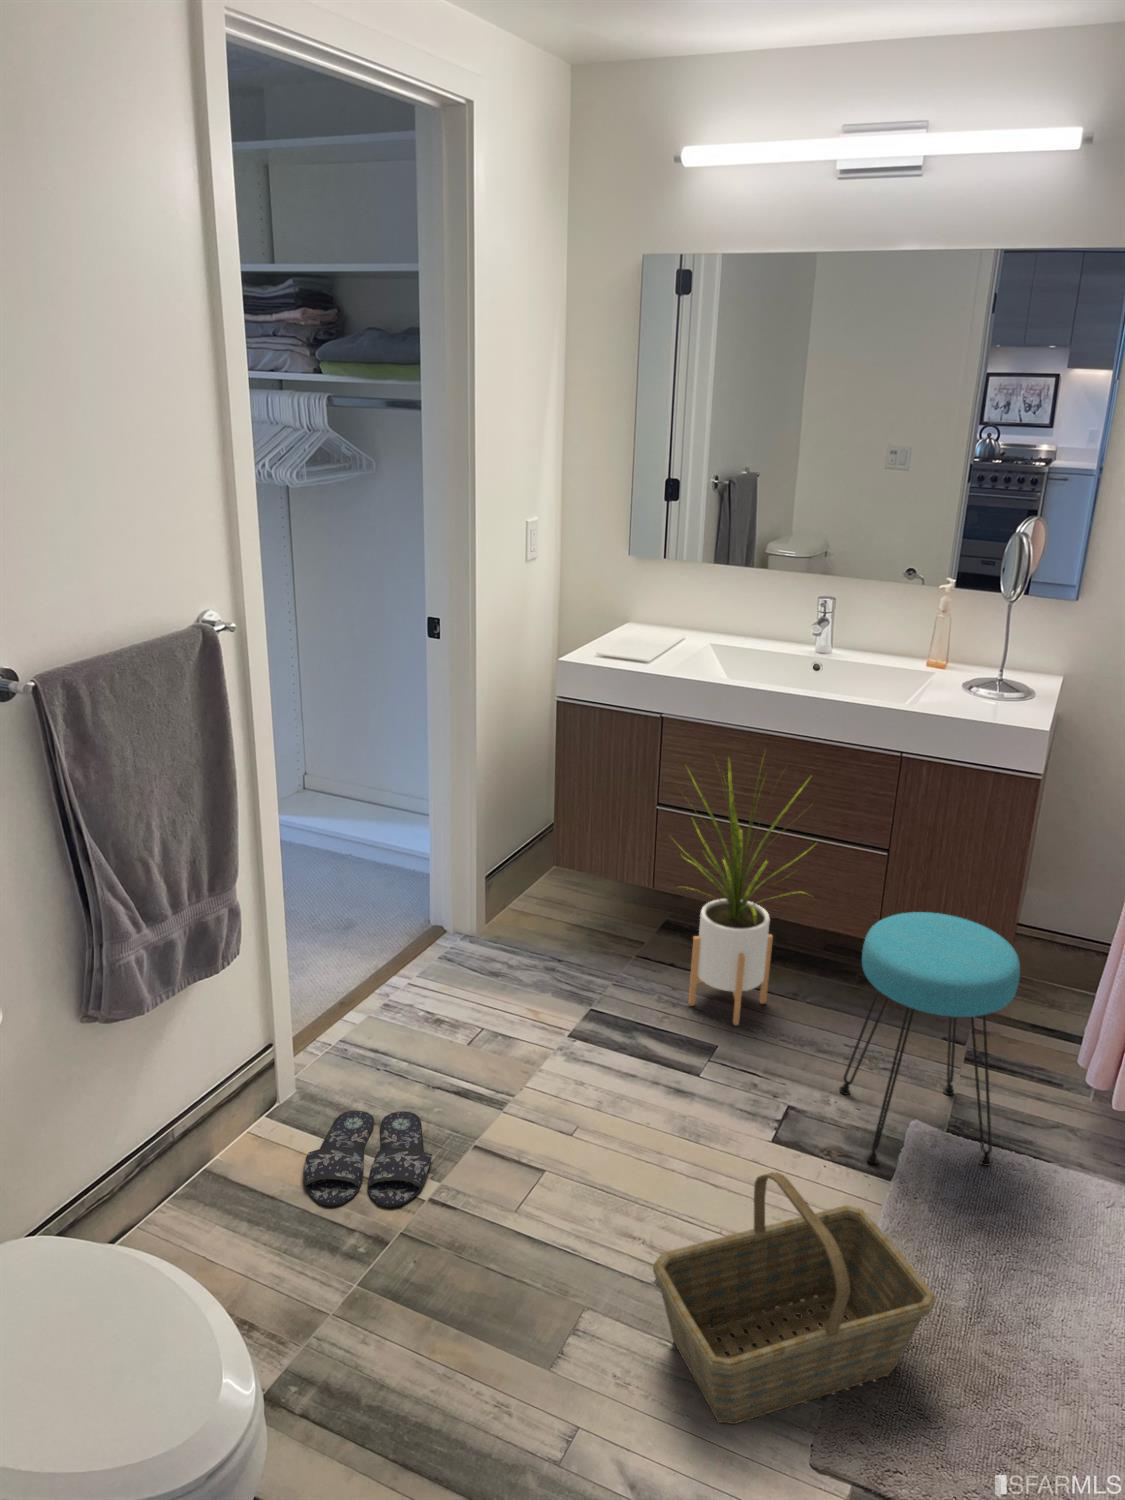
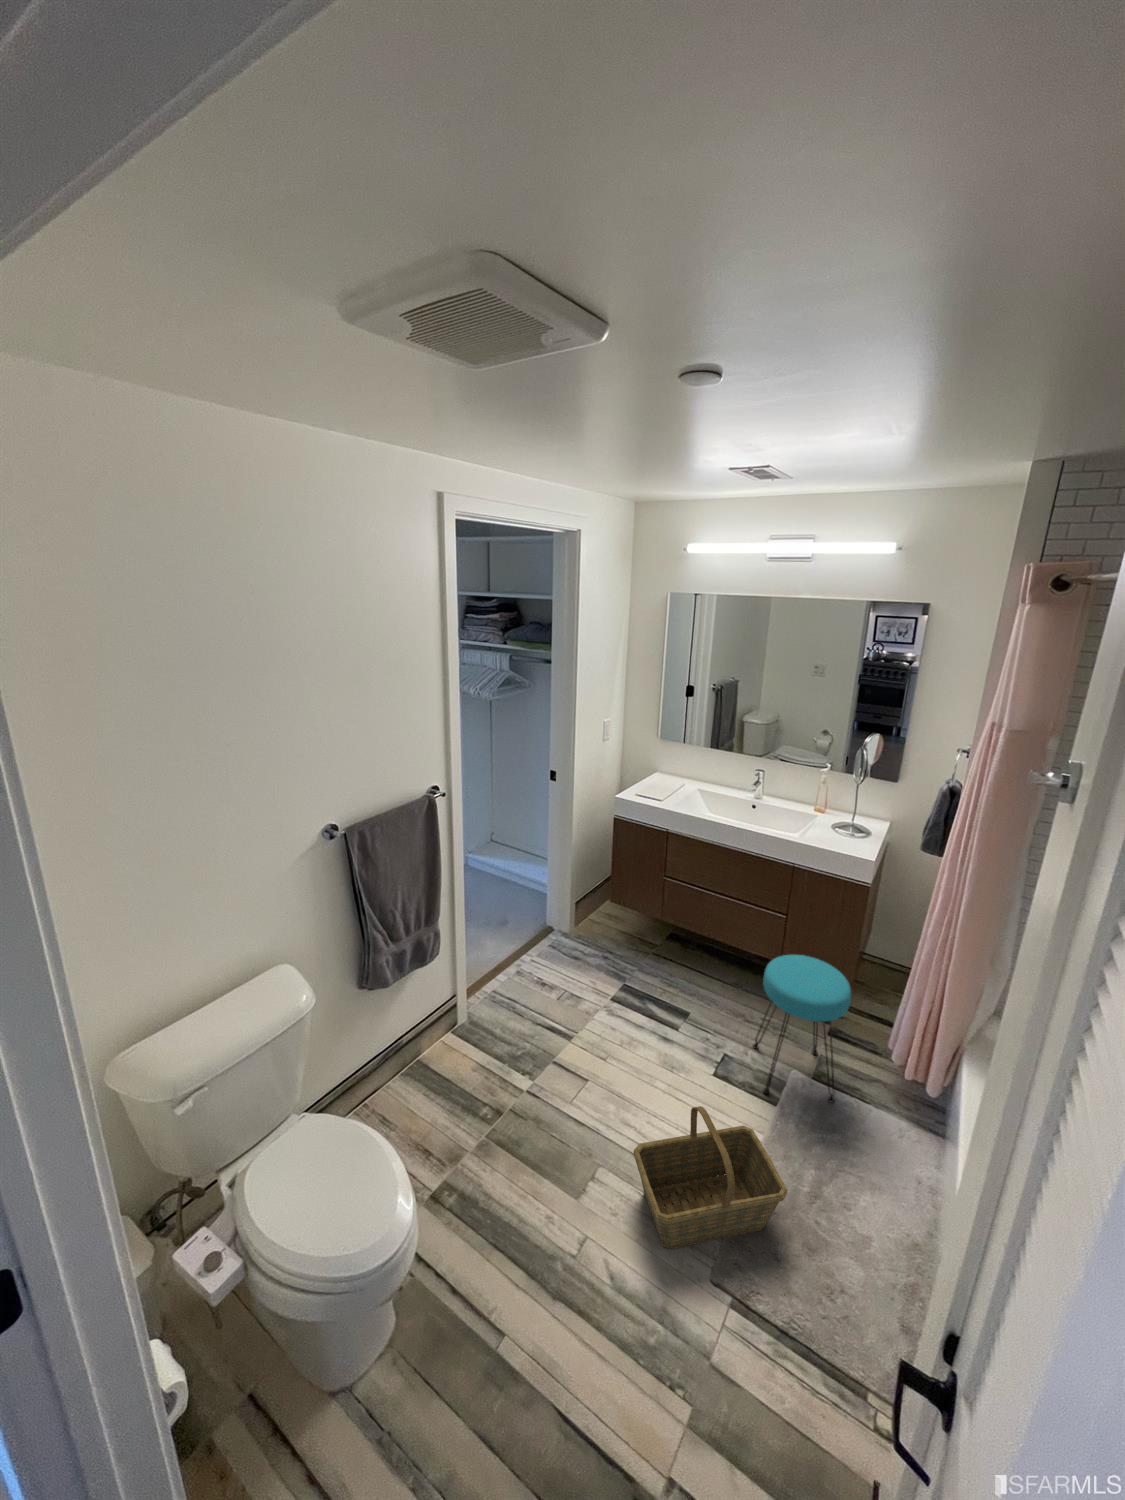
house plant: present [681,758,815,1025] -> none [667,855,747,1001]
slippers: present [304,1110,432,1208] -> none [466,1034,531,1093]

